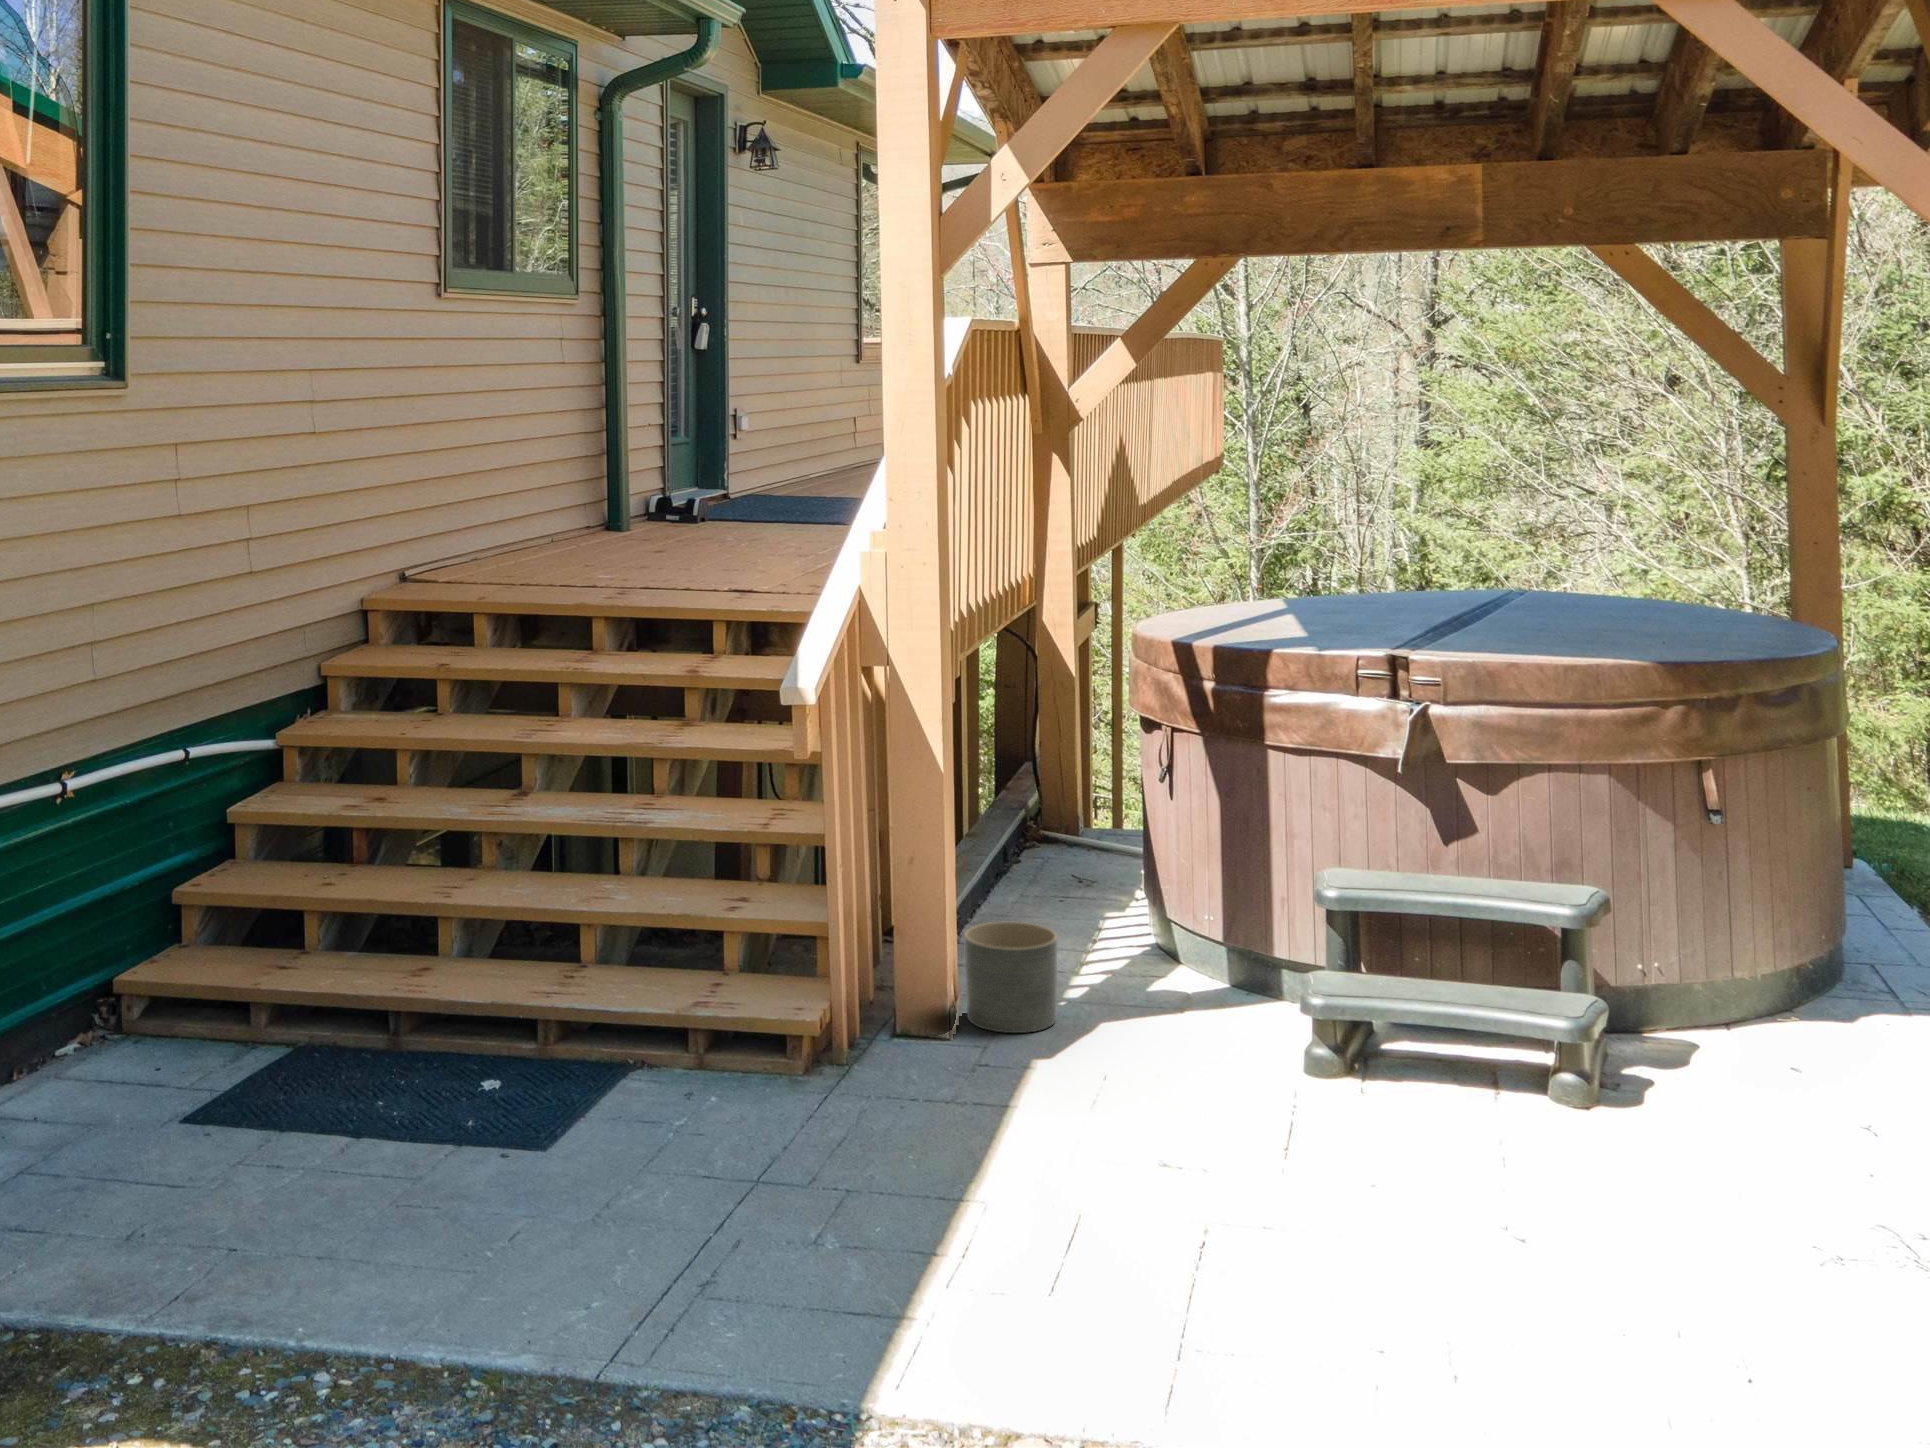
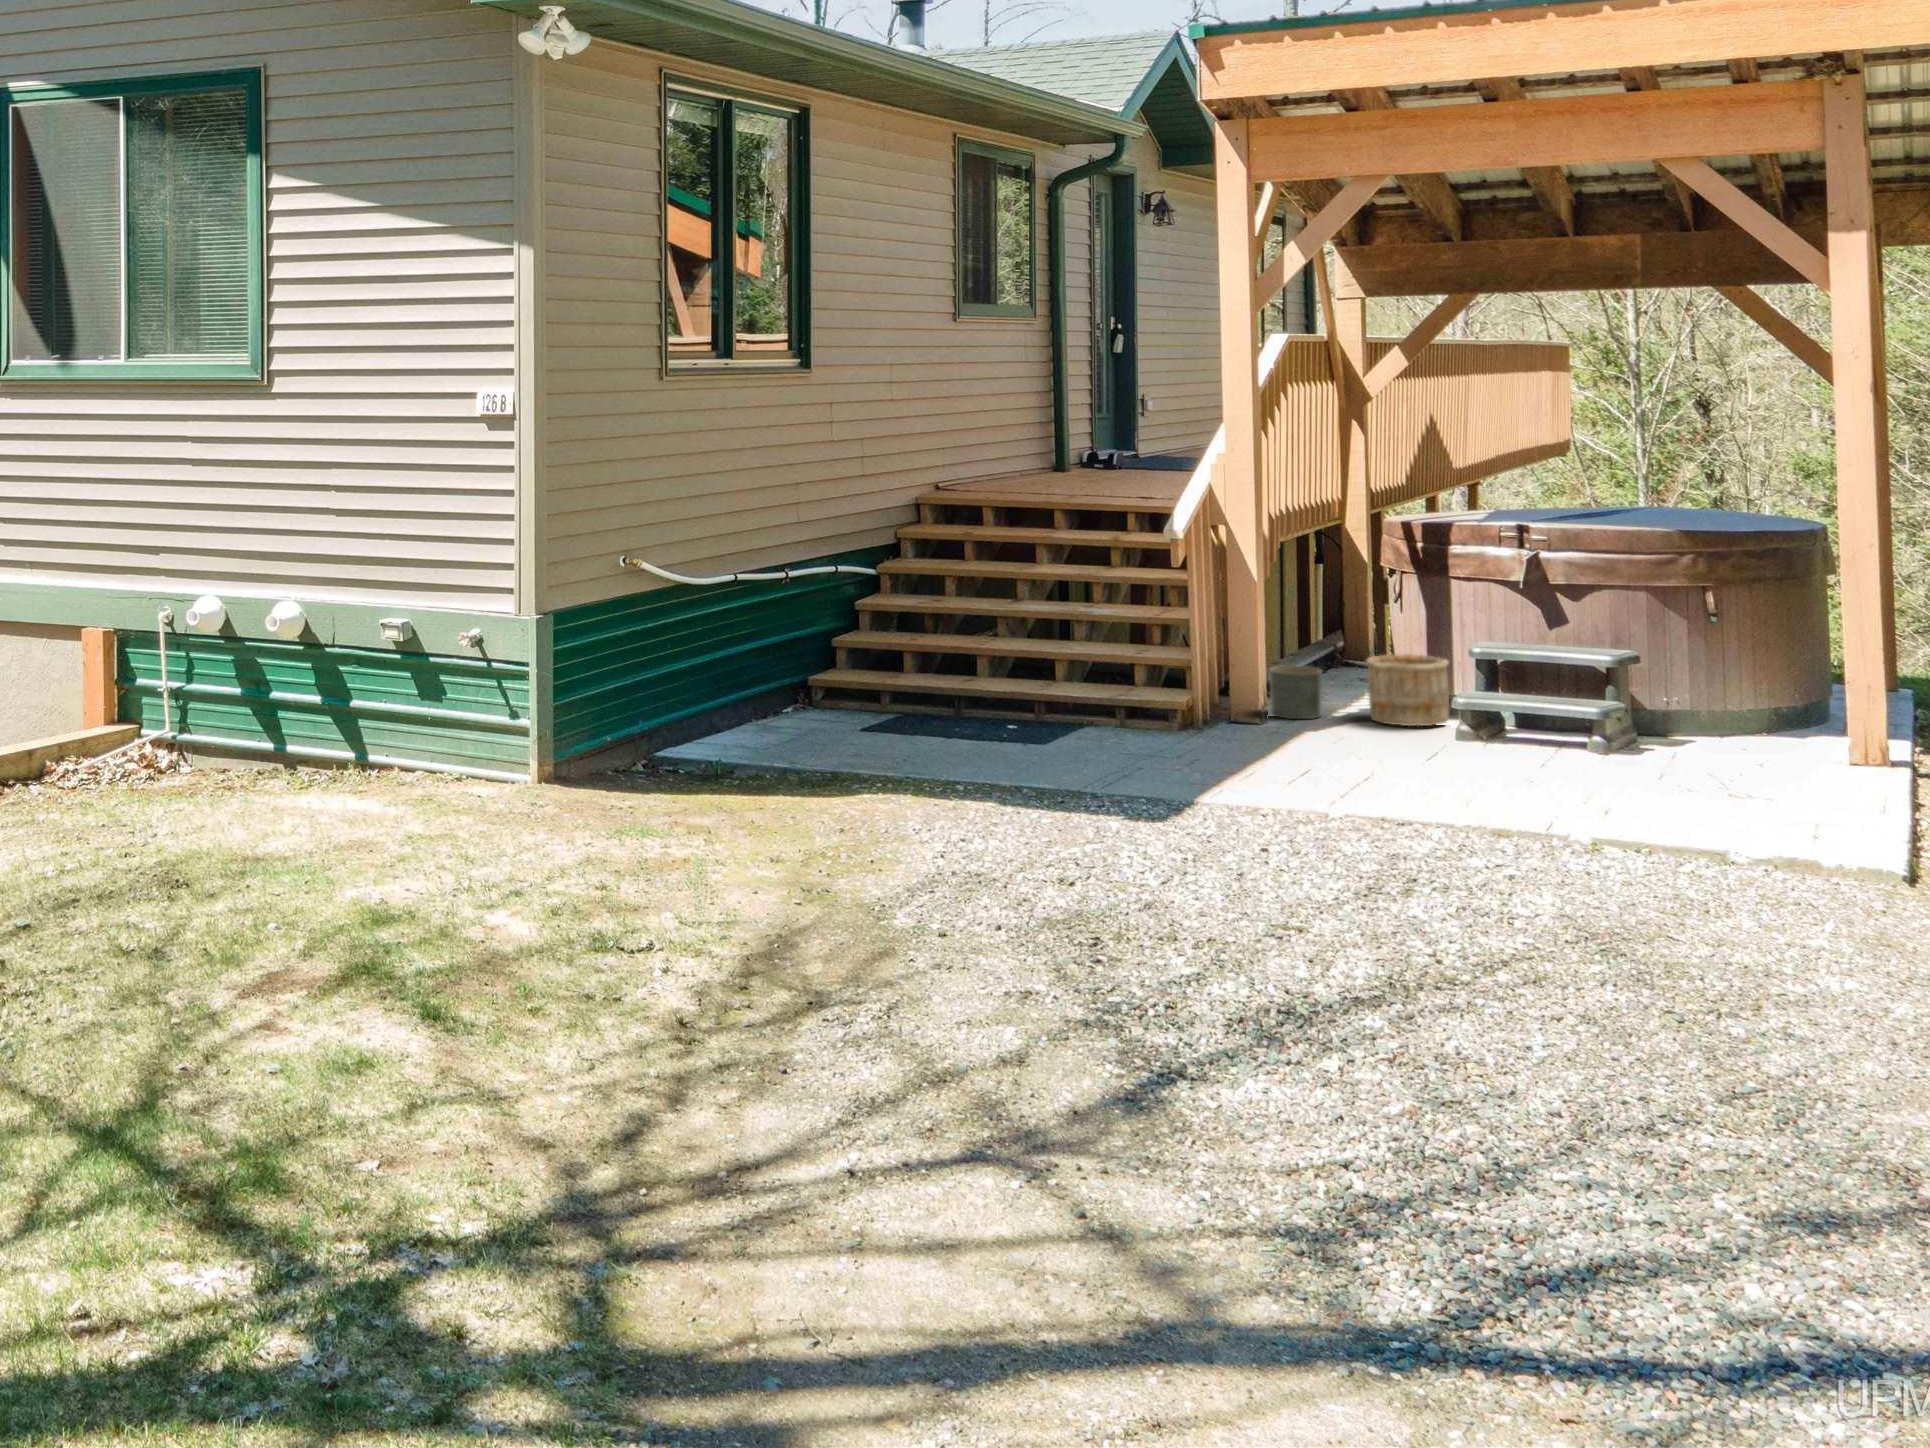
wooden bucket: none [1135,894,1280,1044] -> present [1365,654,1449,726]

